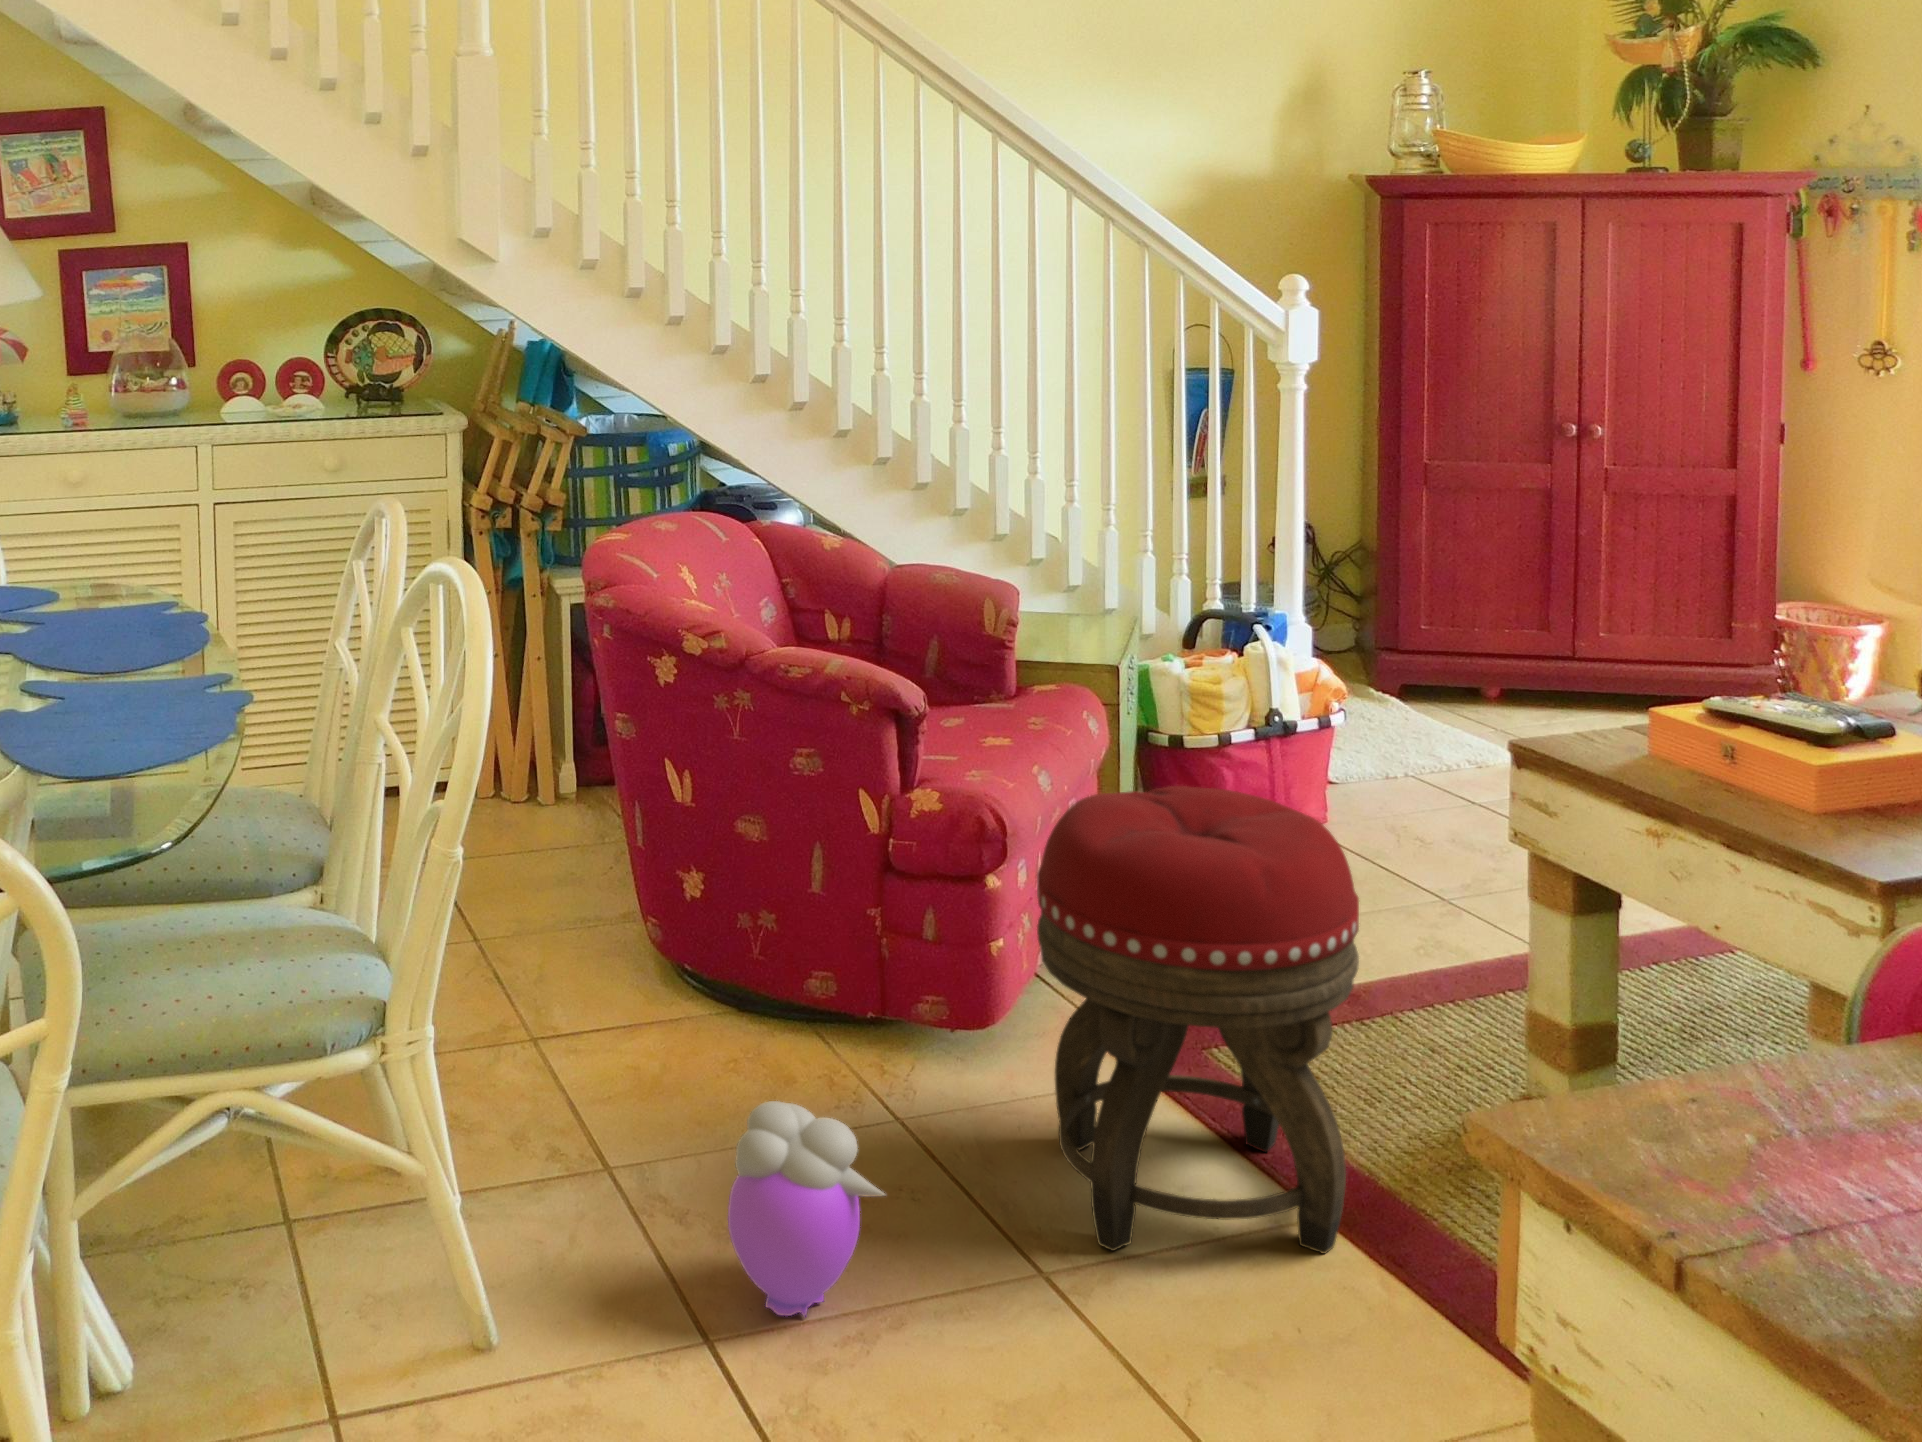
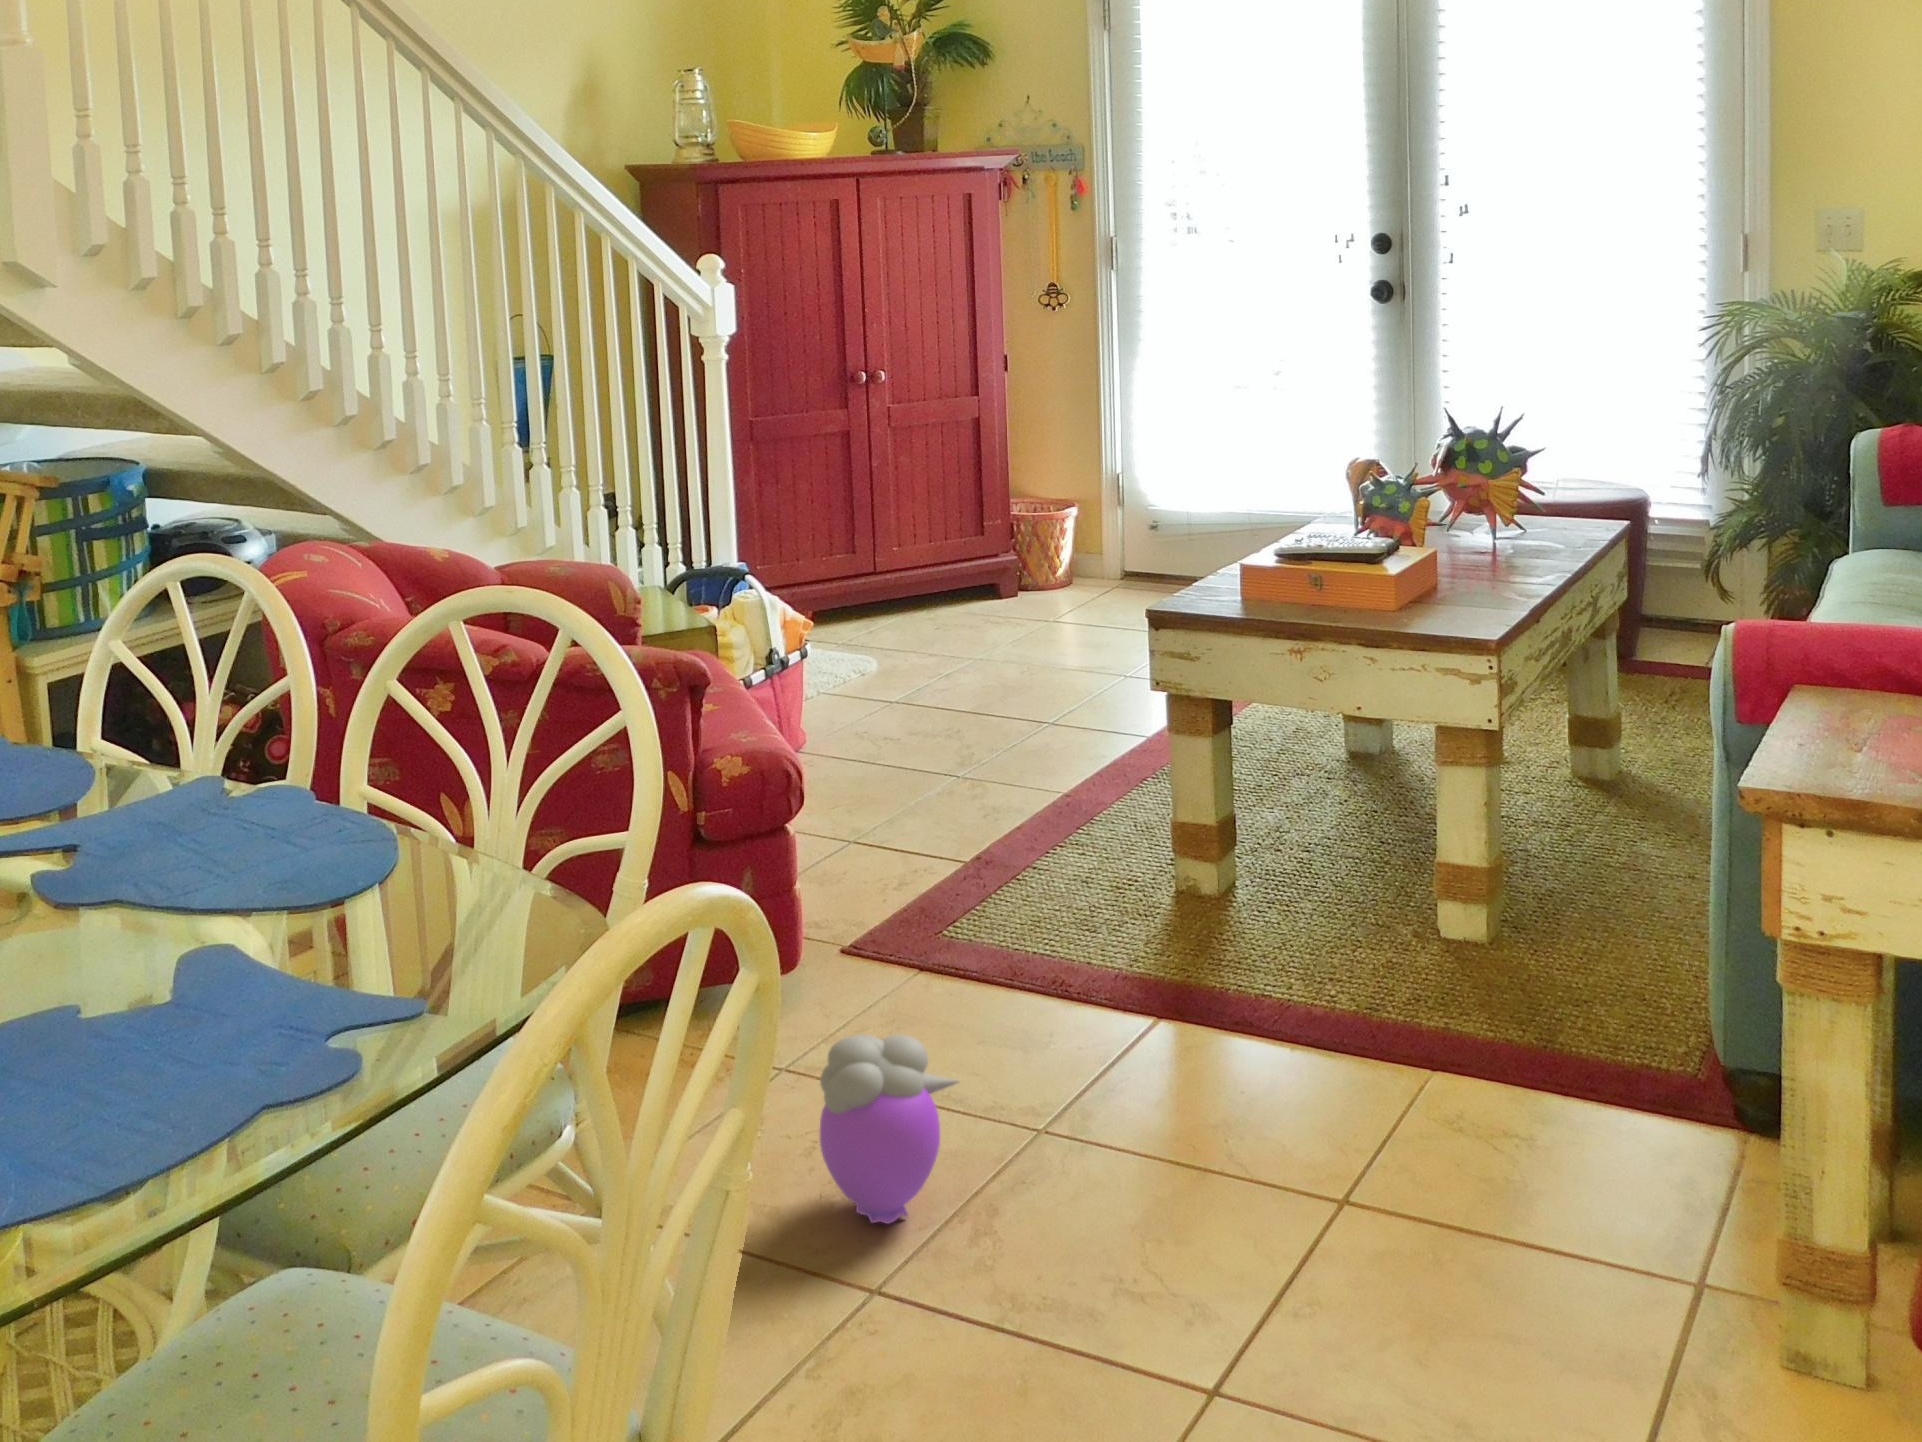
footstool: present [1037,786,1359,1253] -> none [914,684,1185,1079]

